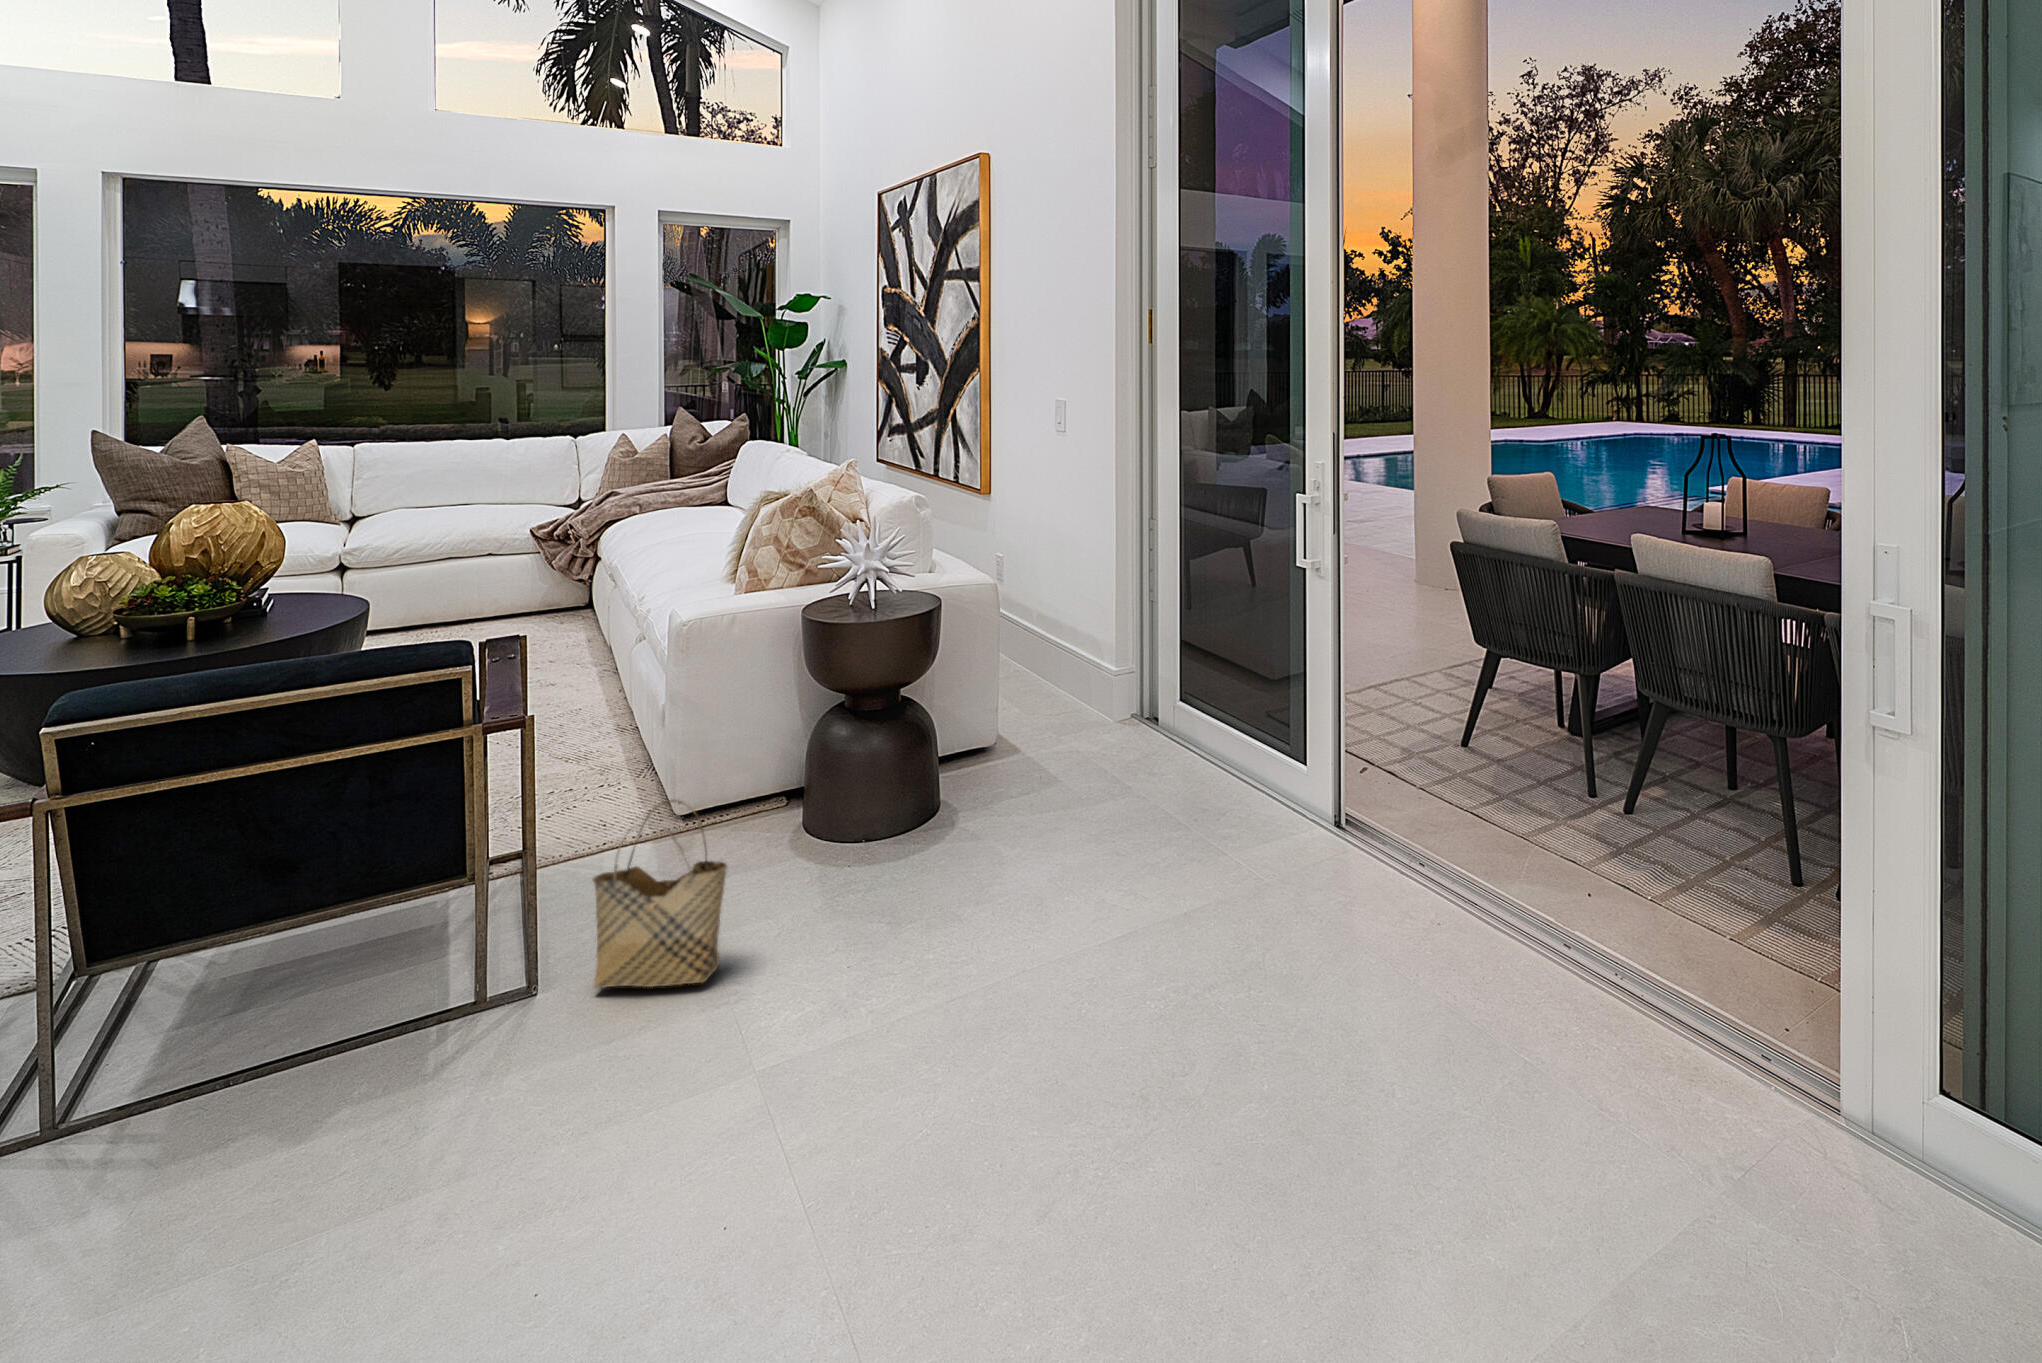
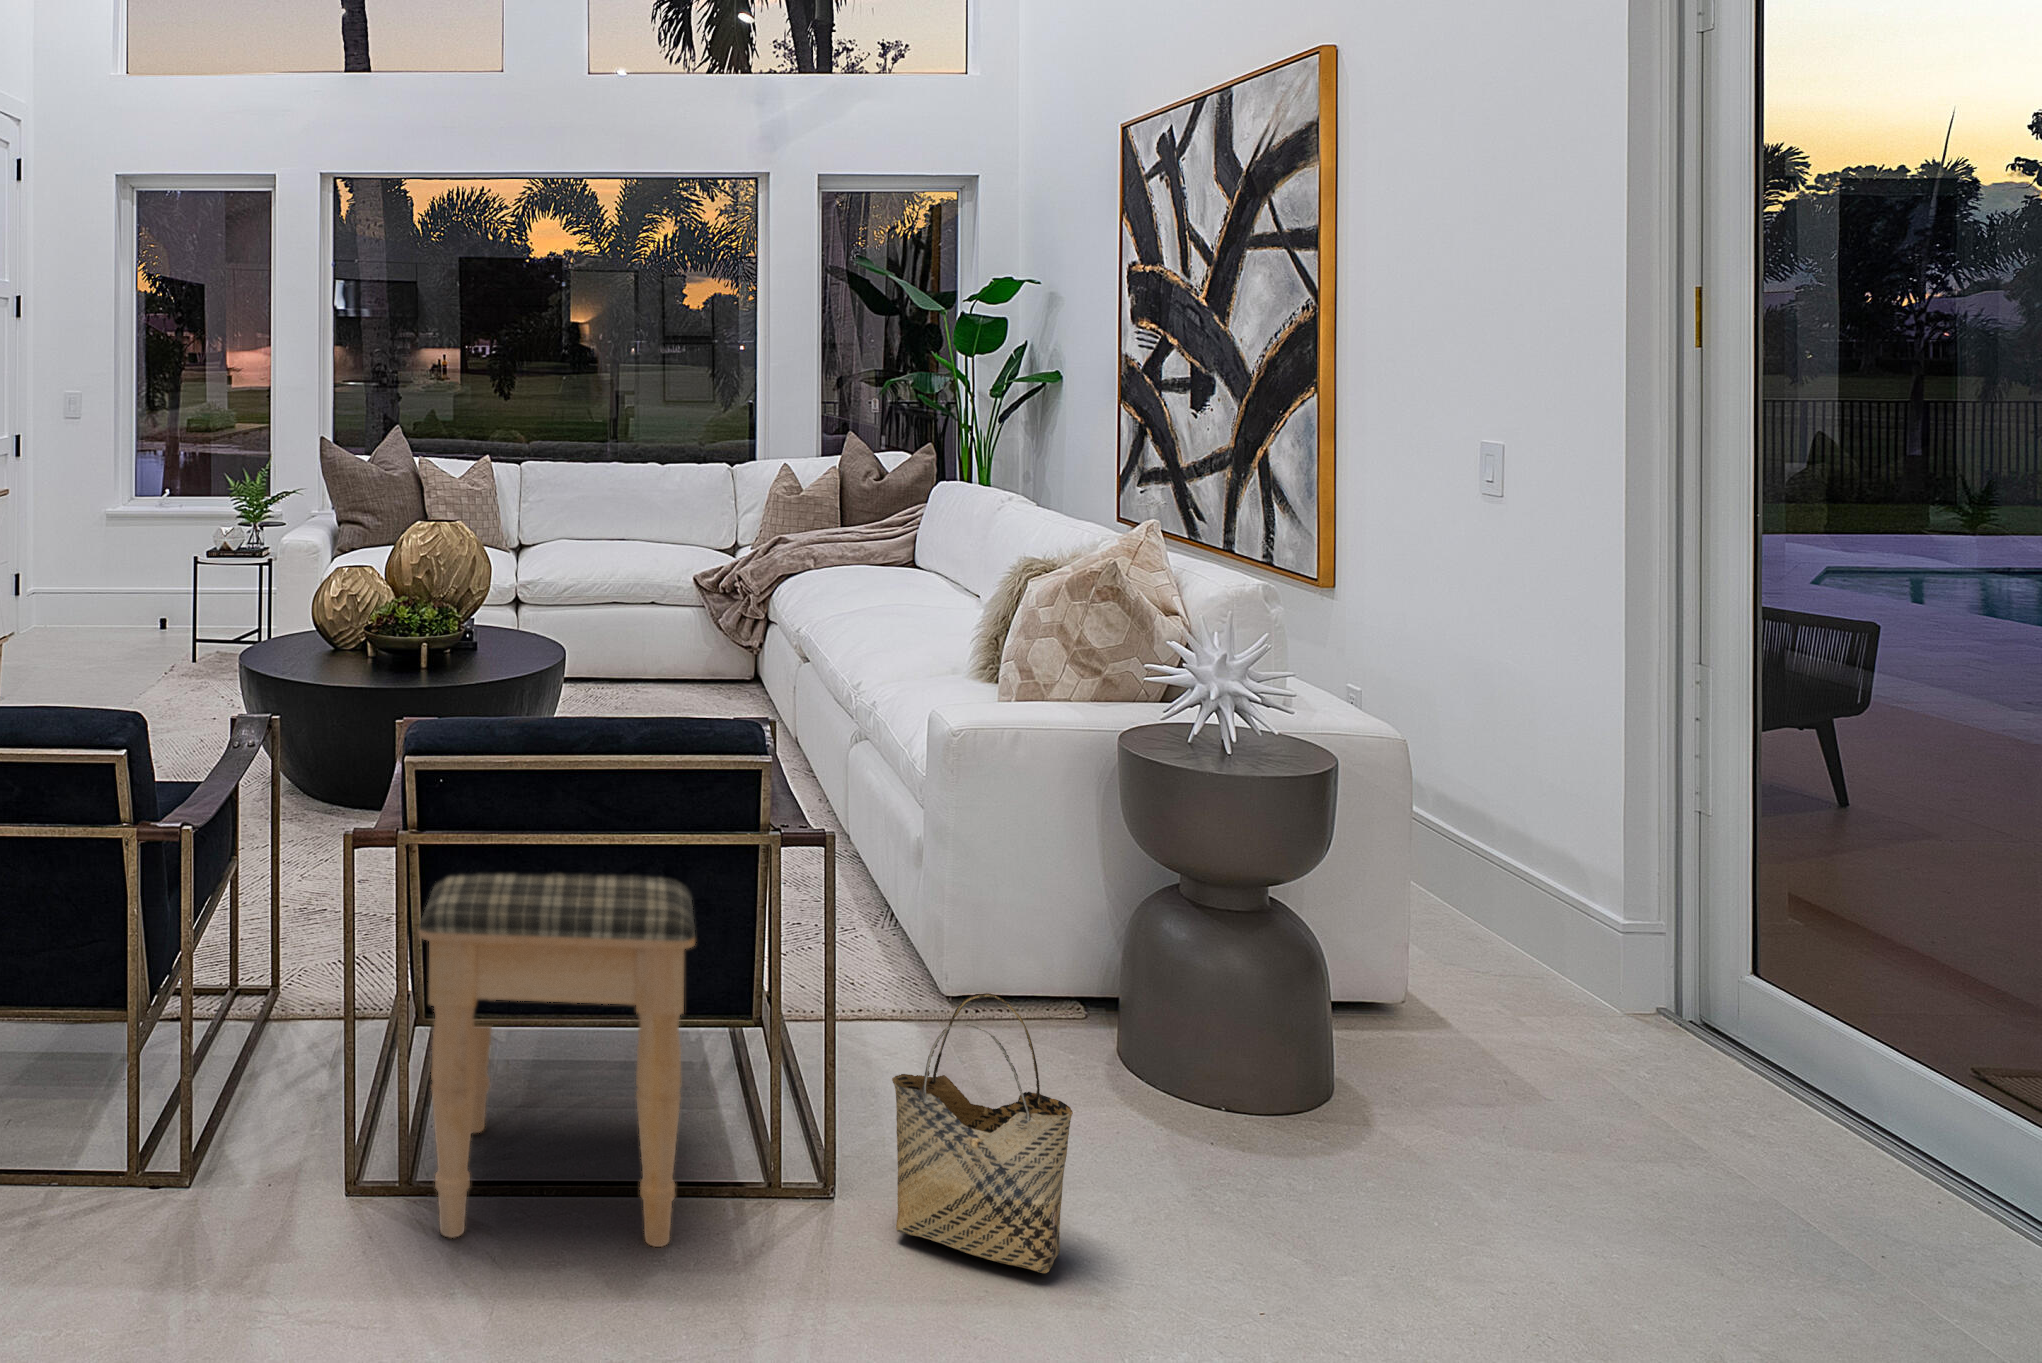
footstool: none [106,738,425,1121] -> present [419,874,695,1247]

